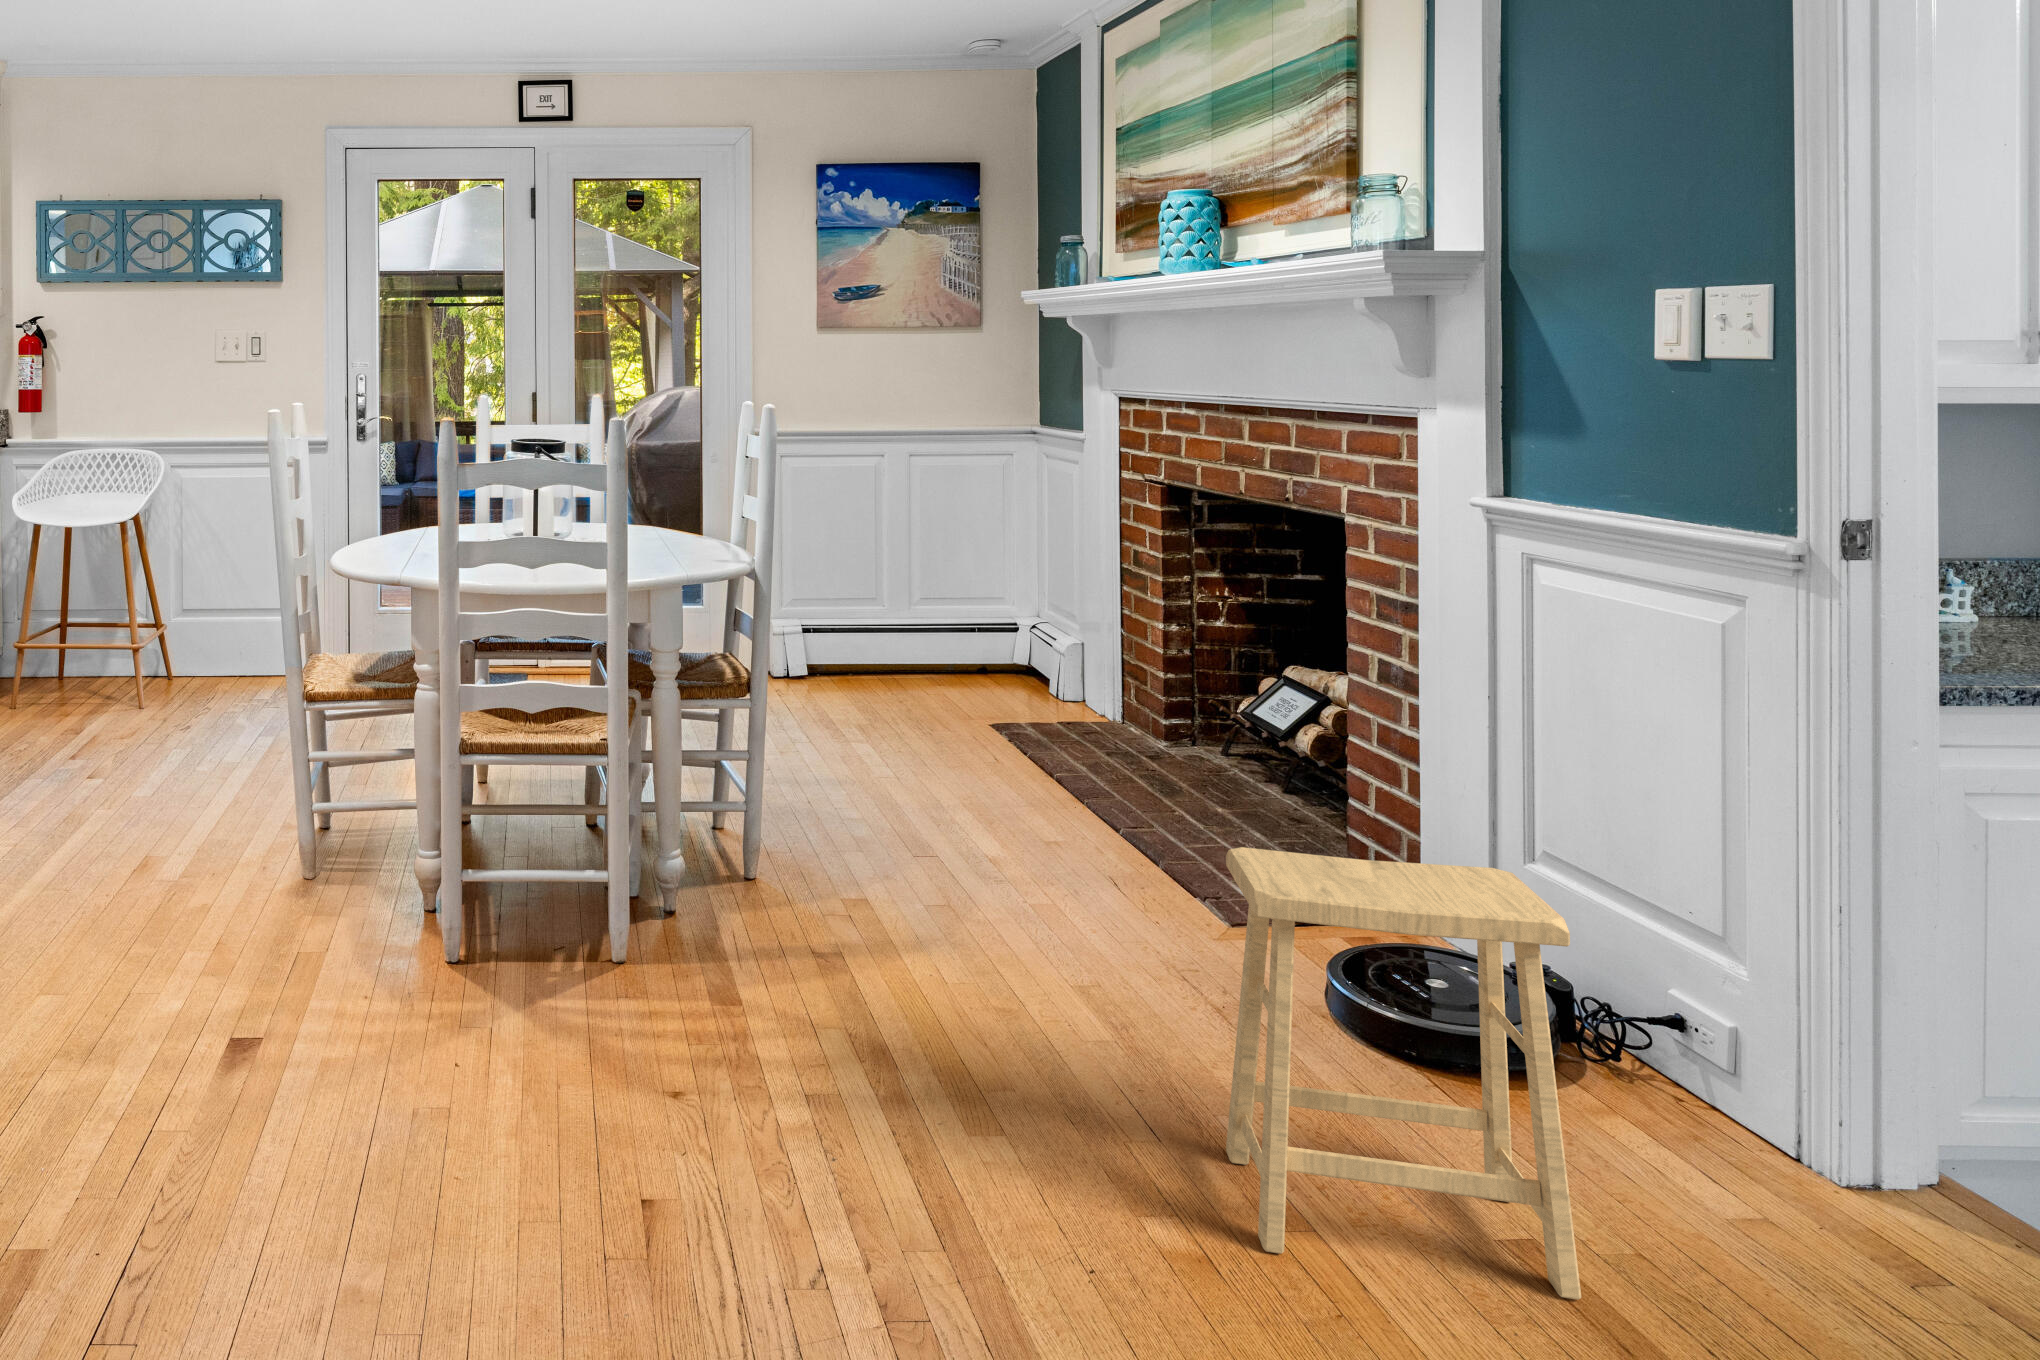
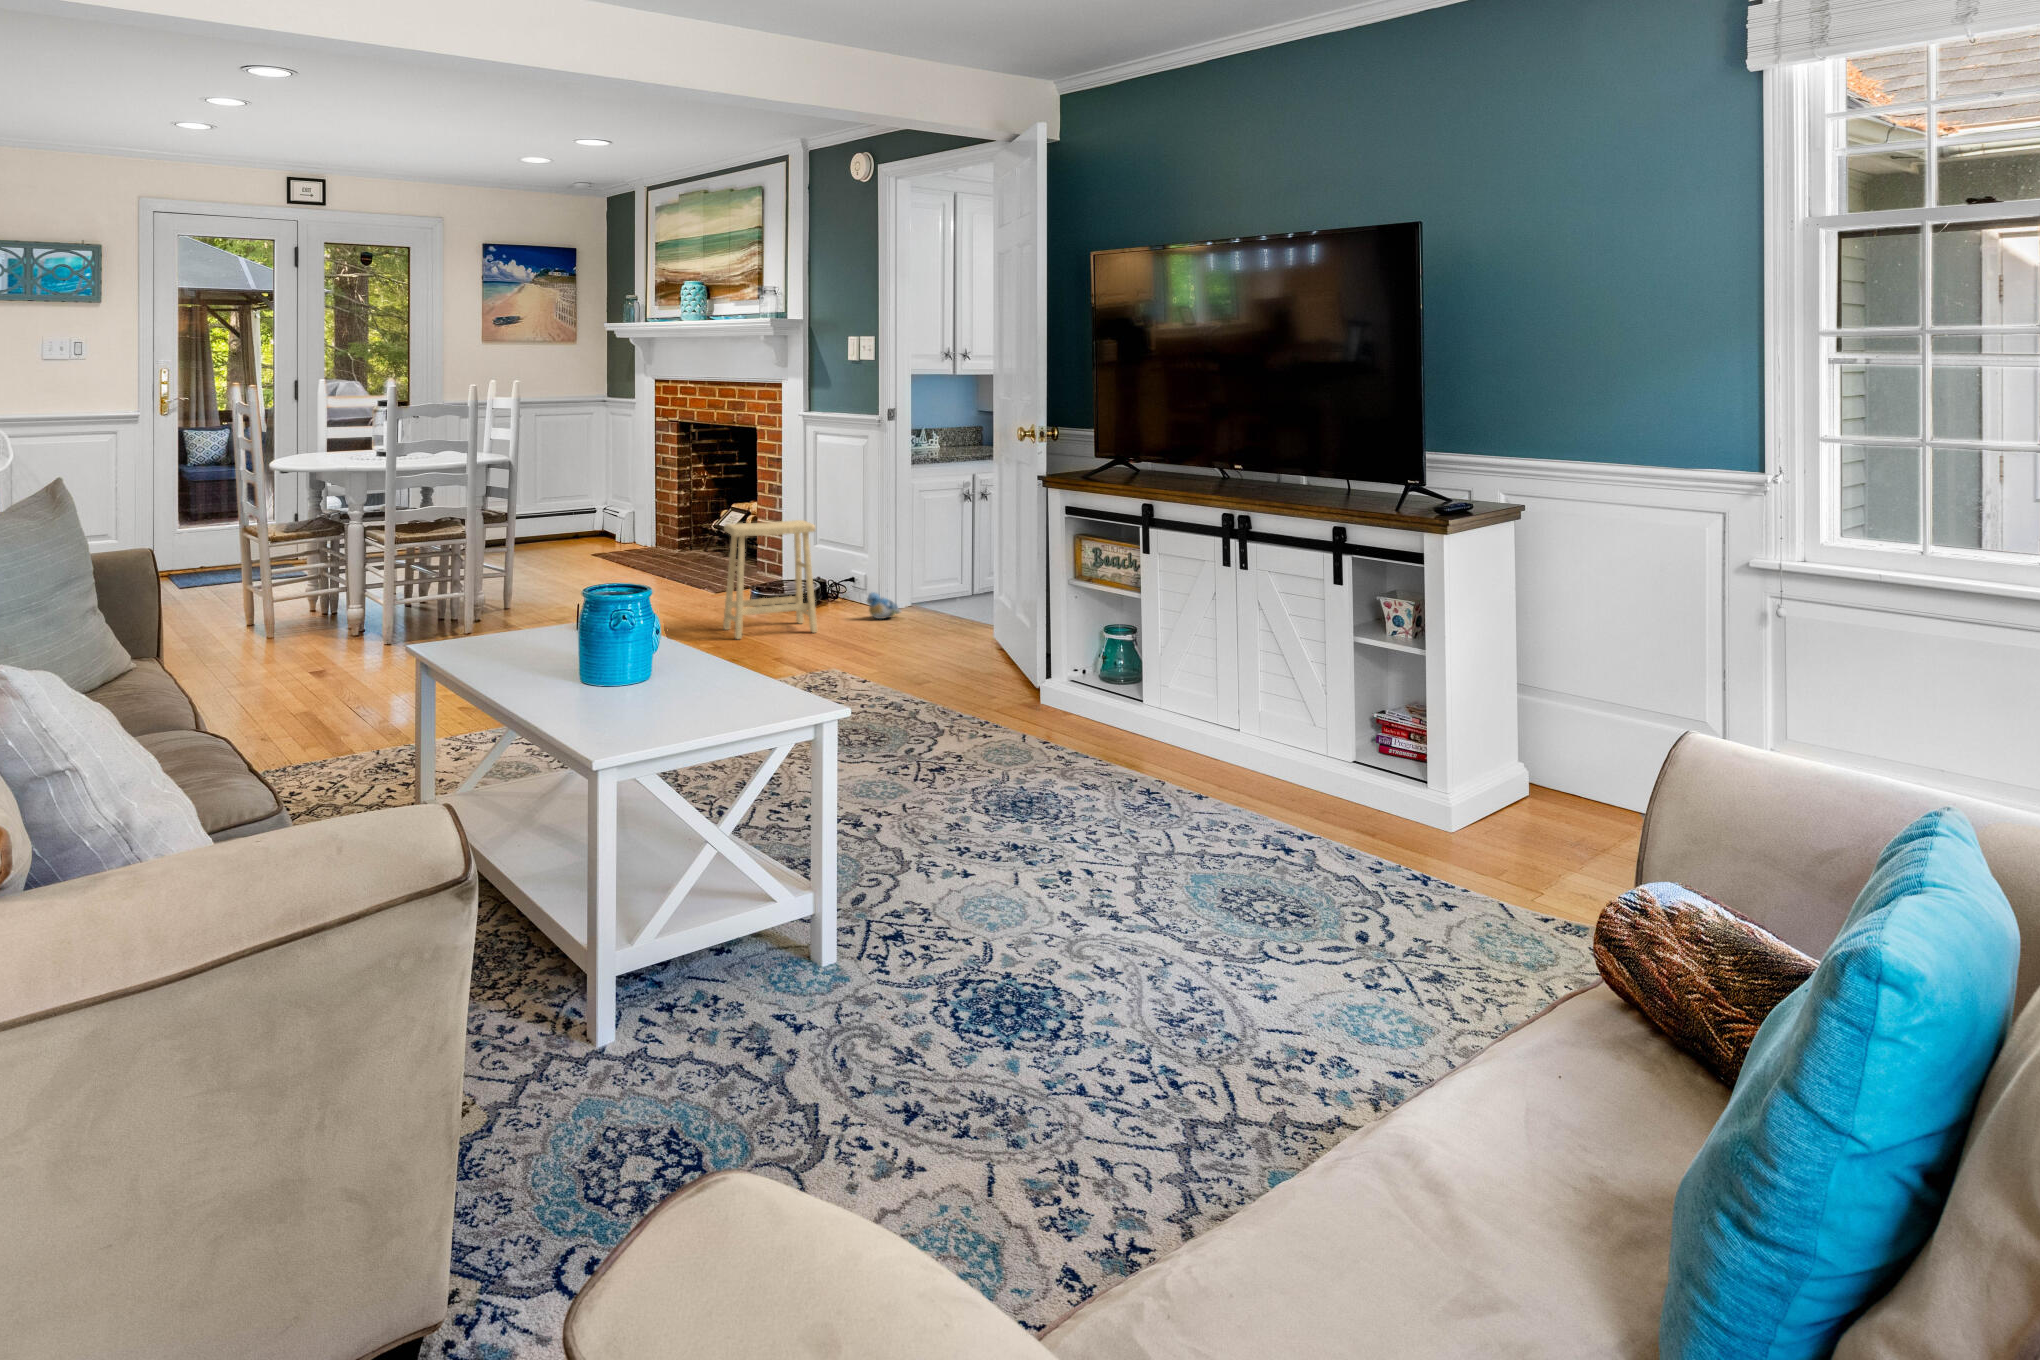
plush toy: none [1776,1164,1951,1277] -> present [867,592,901,619]

